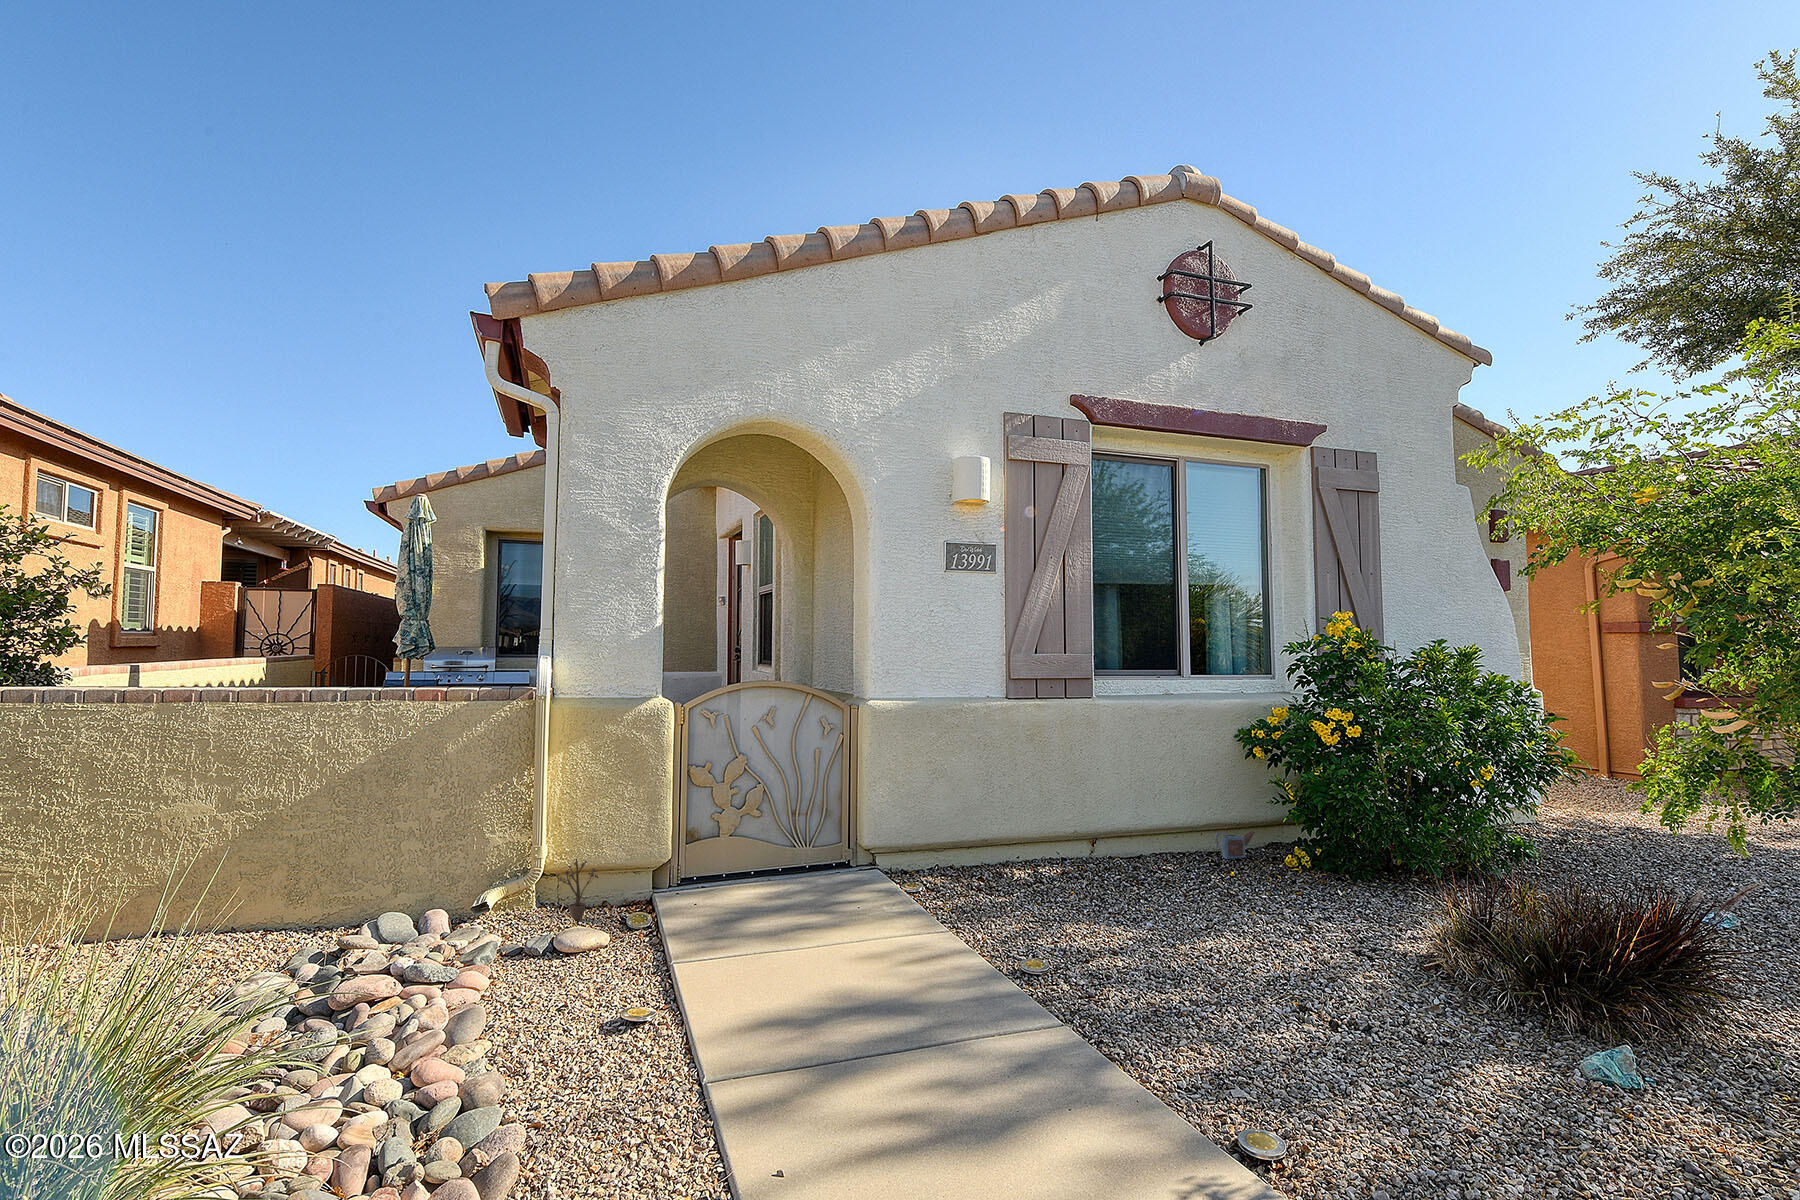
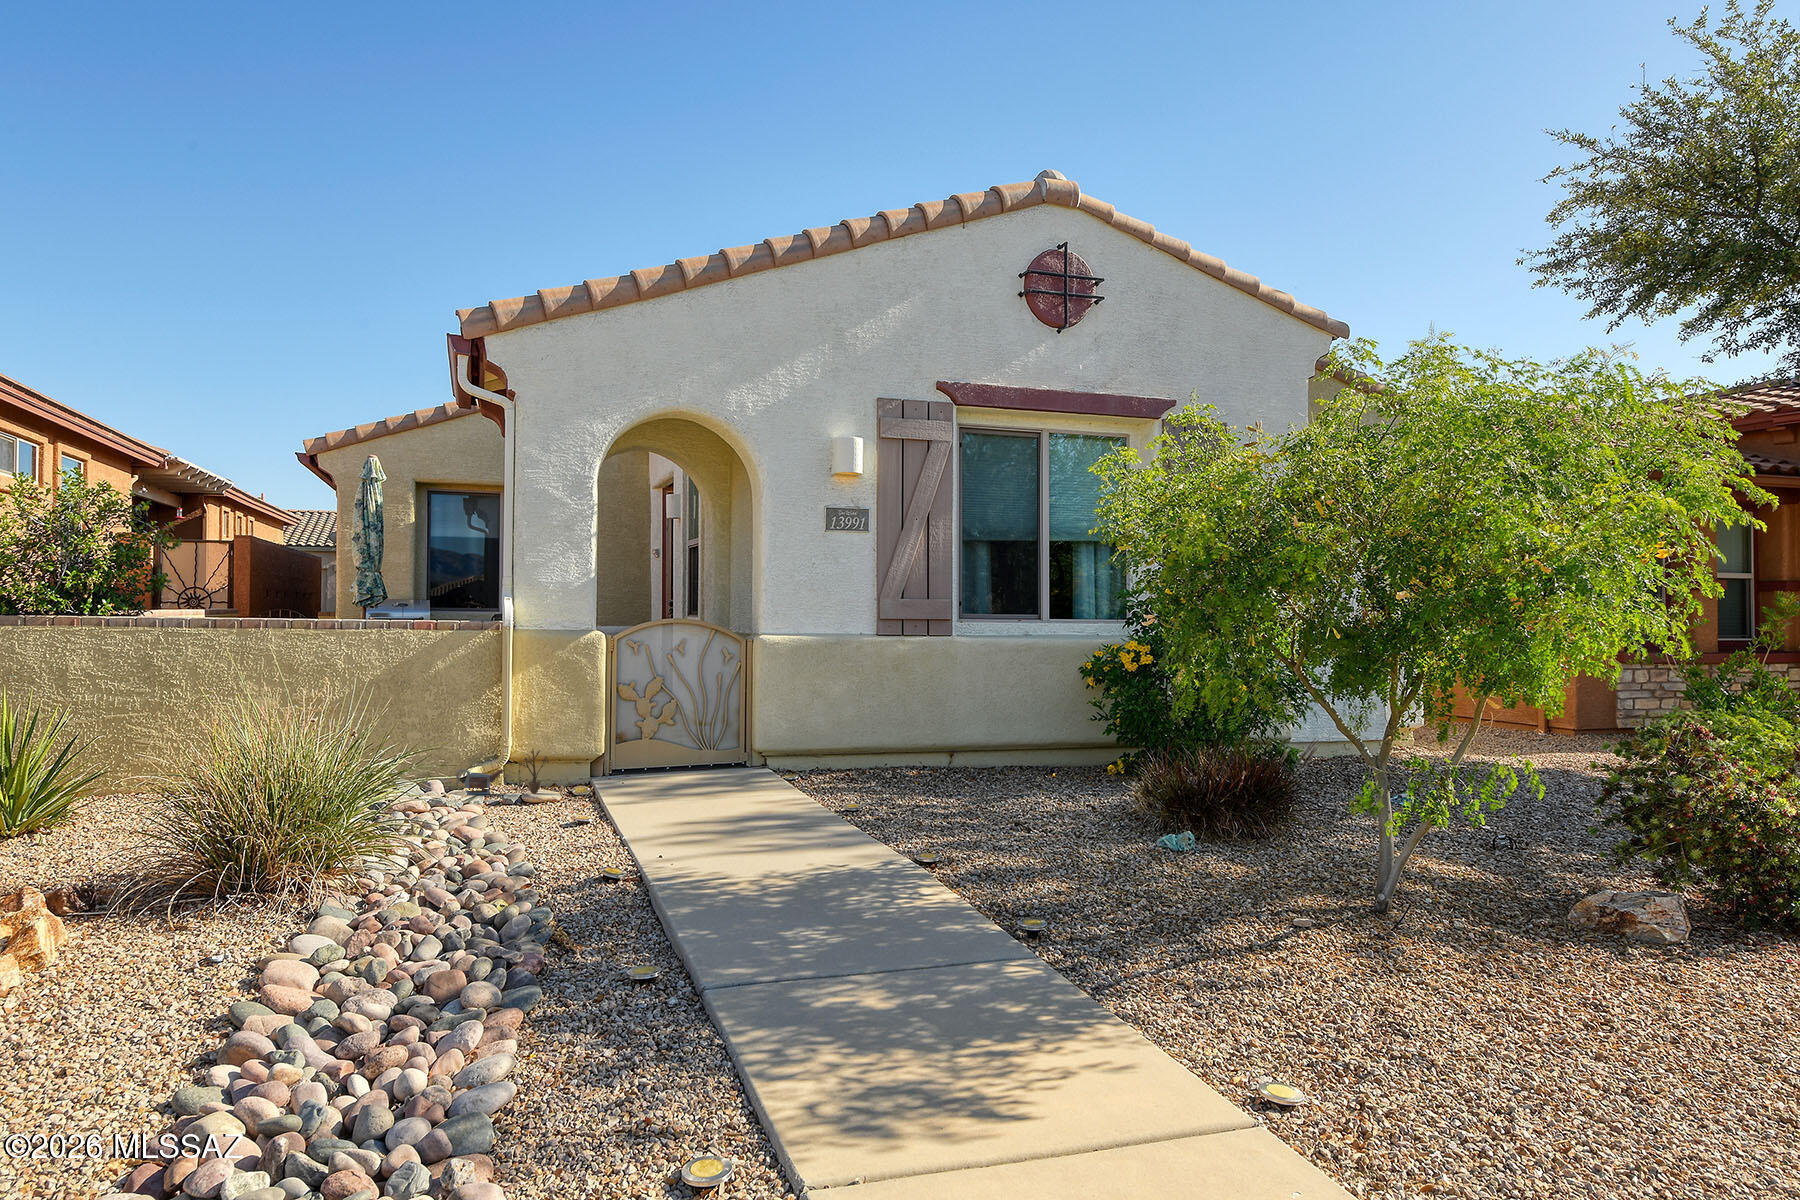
watering can: present [1214,831,1255,859] -> present [456,769,504,795]

